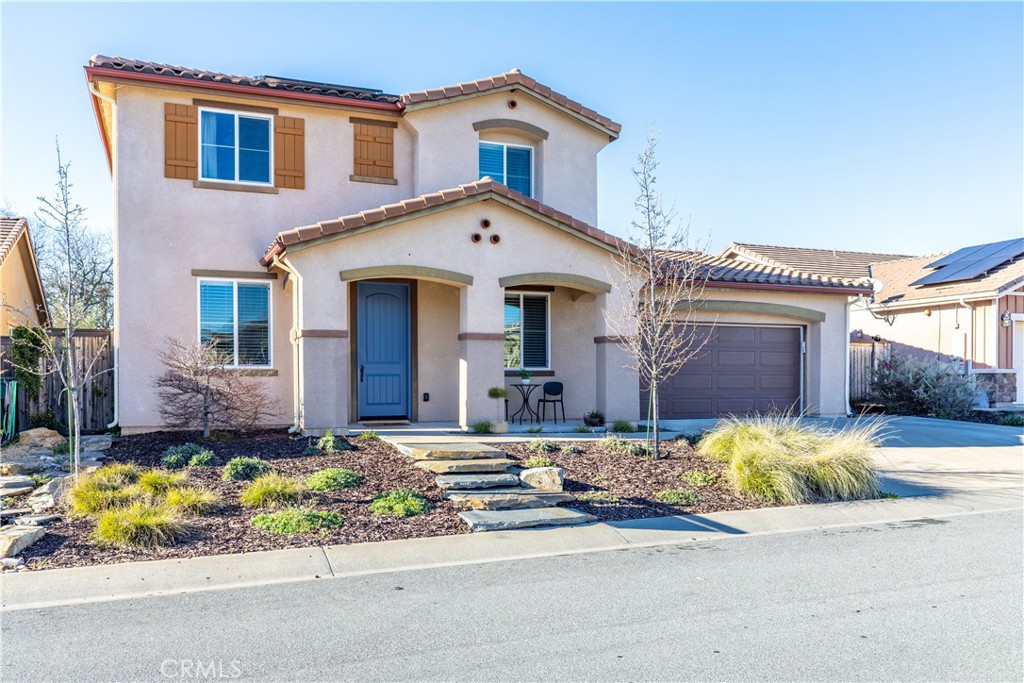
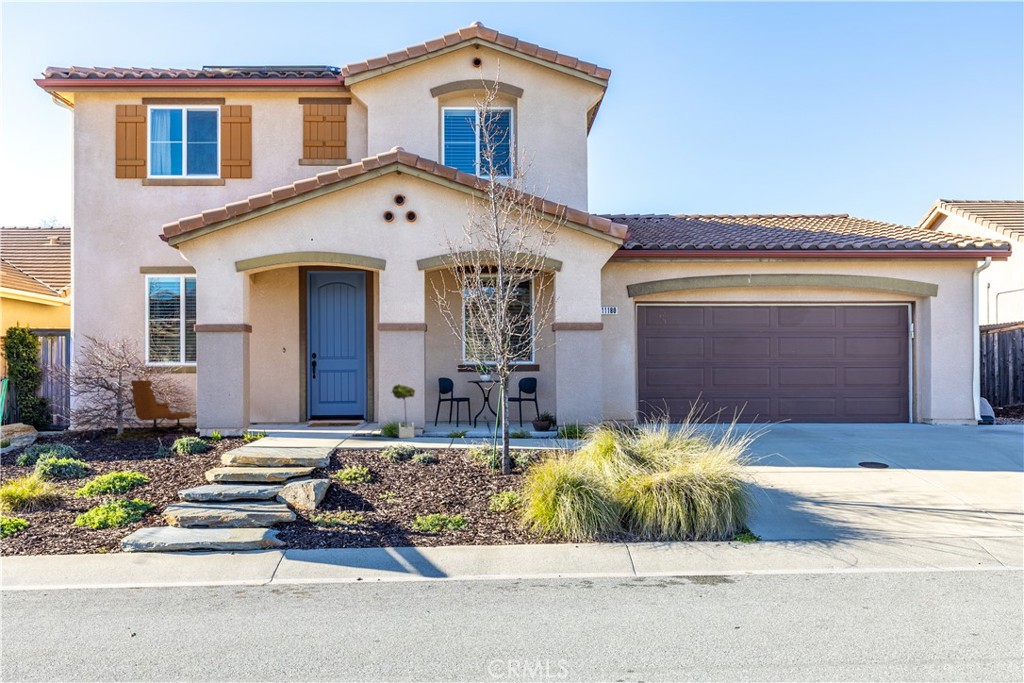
lounge chair: none [220,384,258,436] -> present [131,380,190,433]

